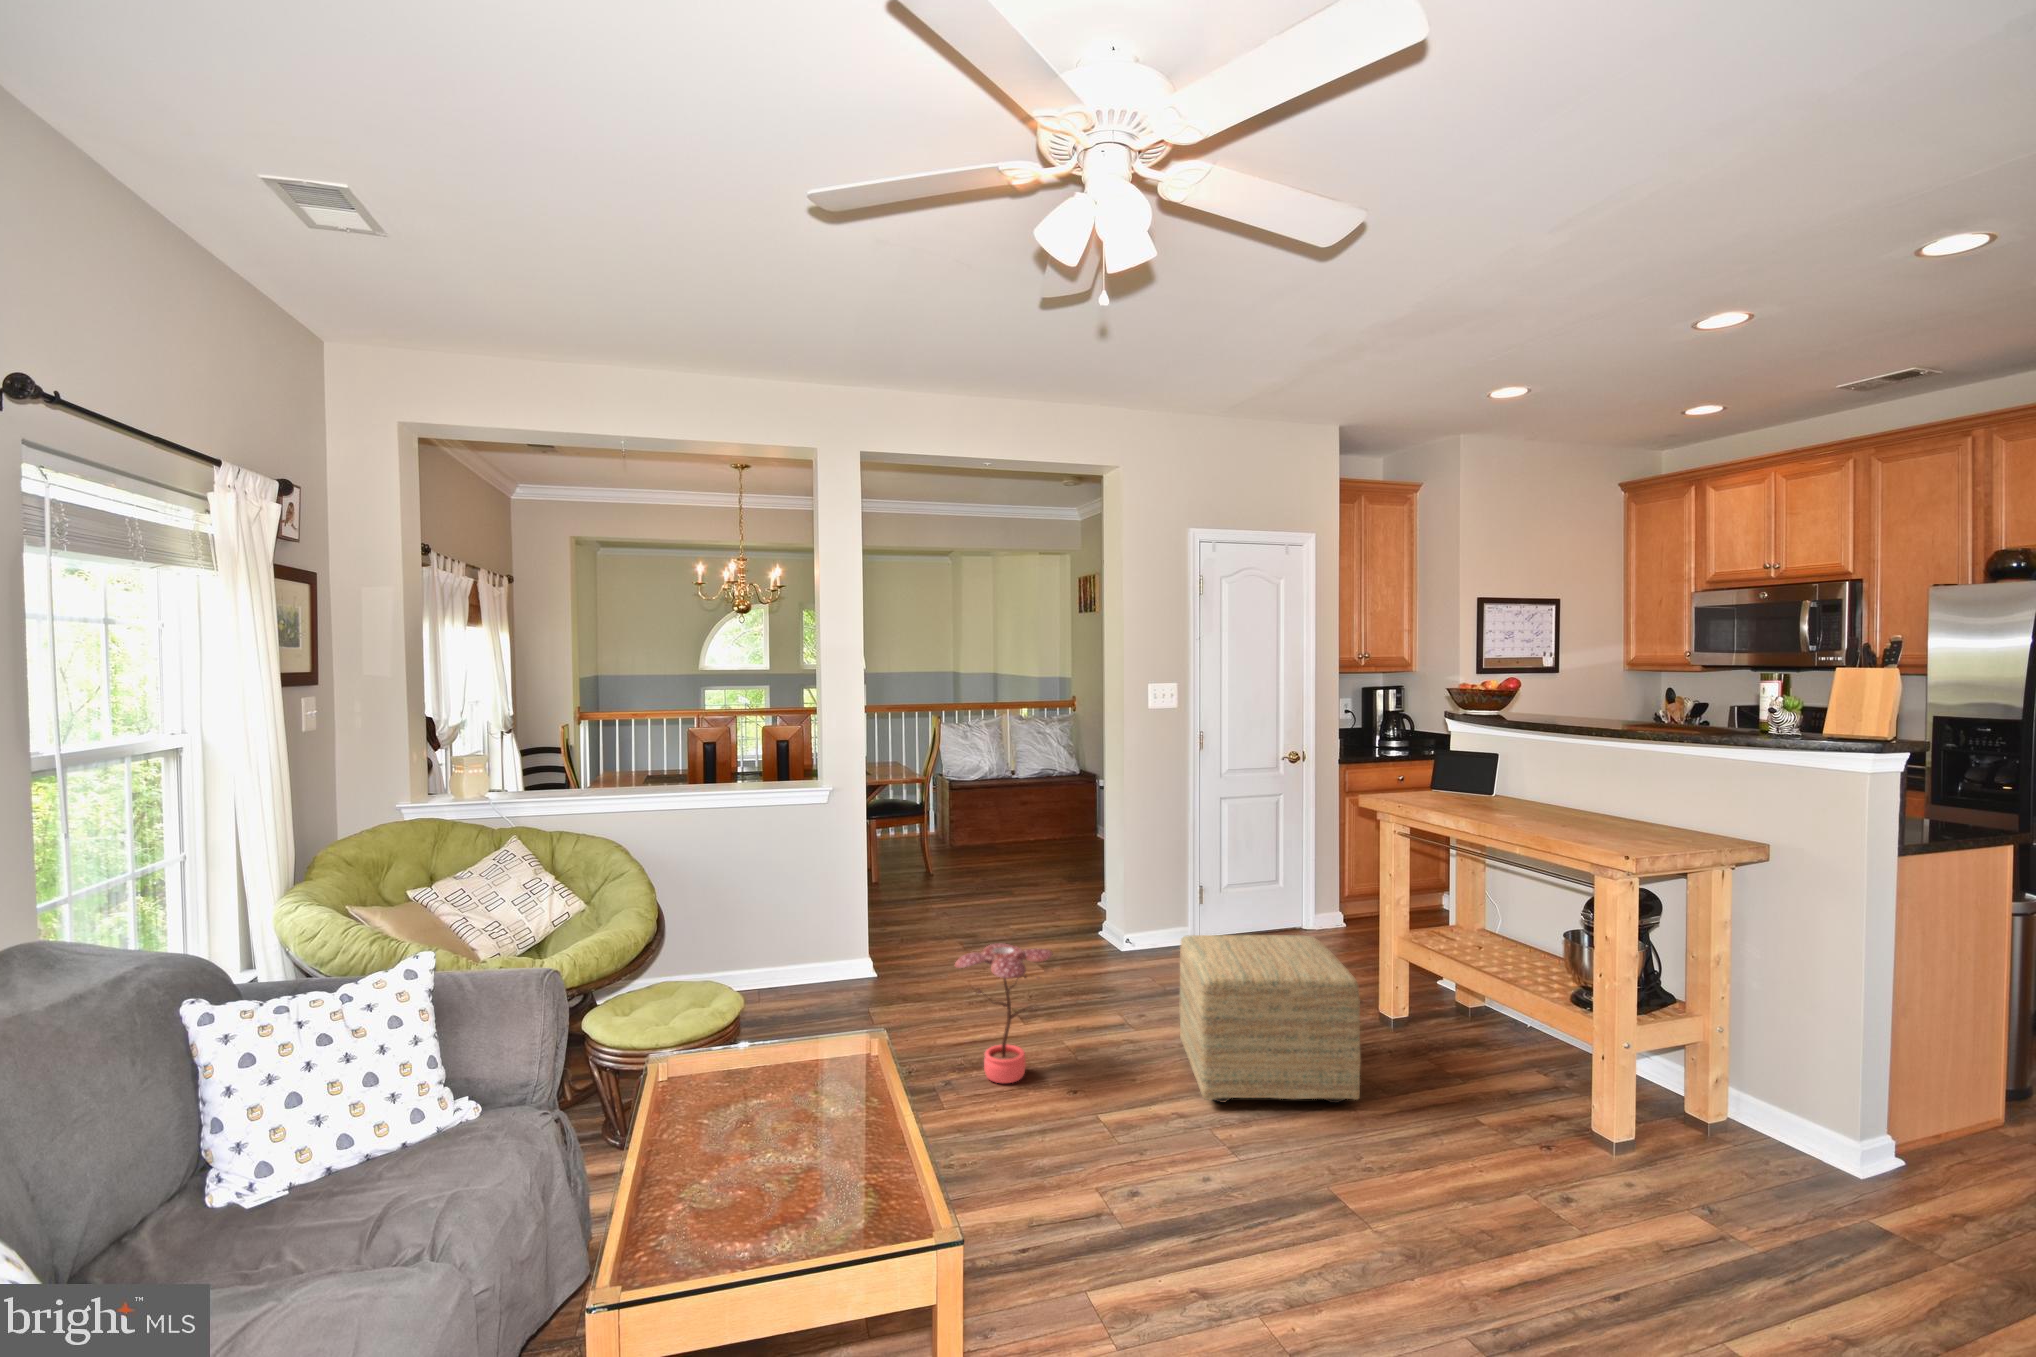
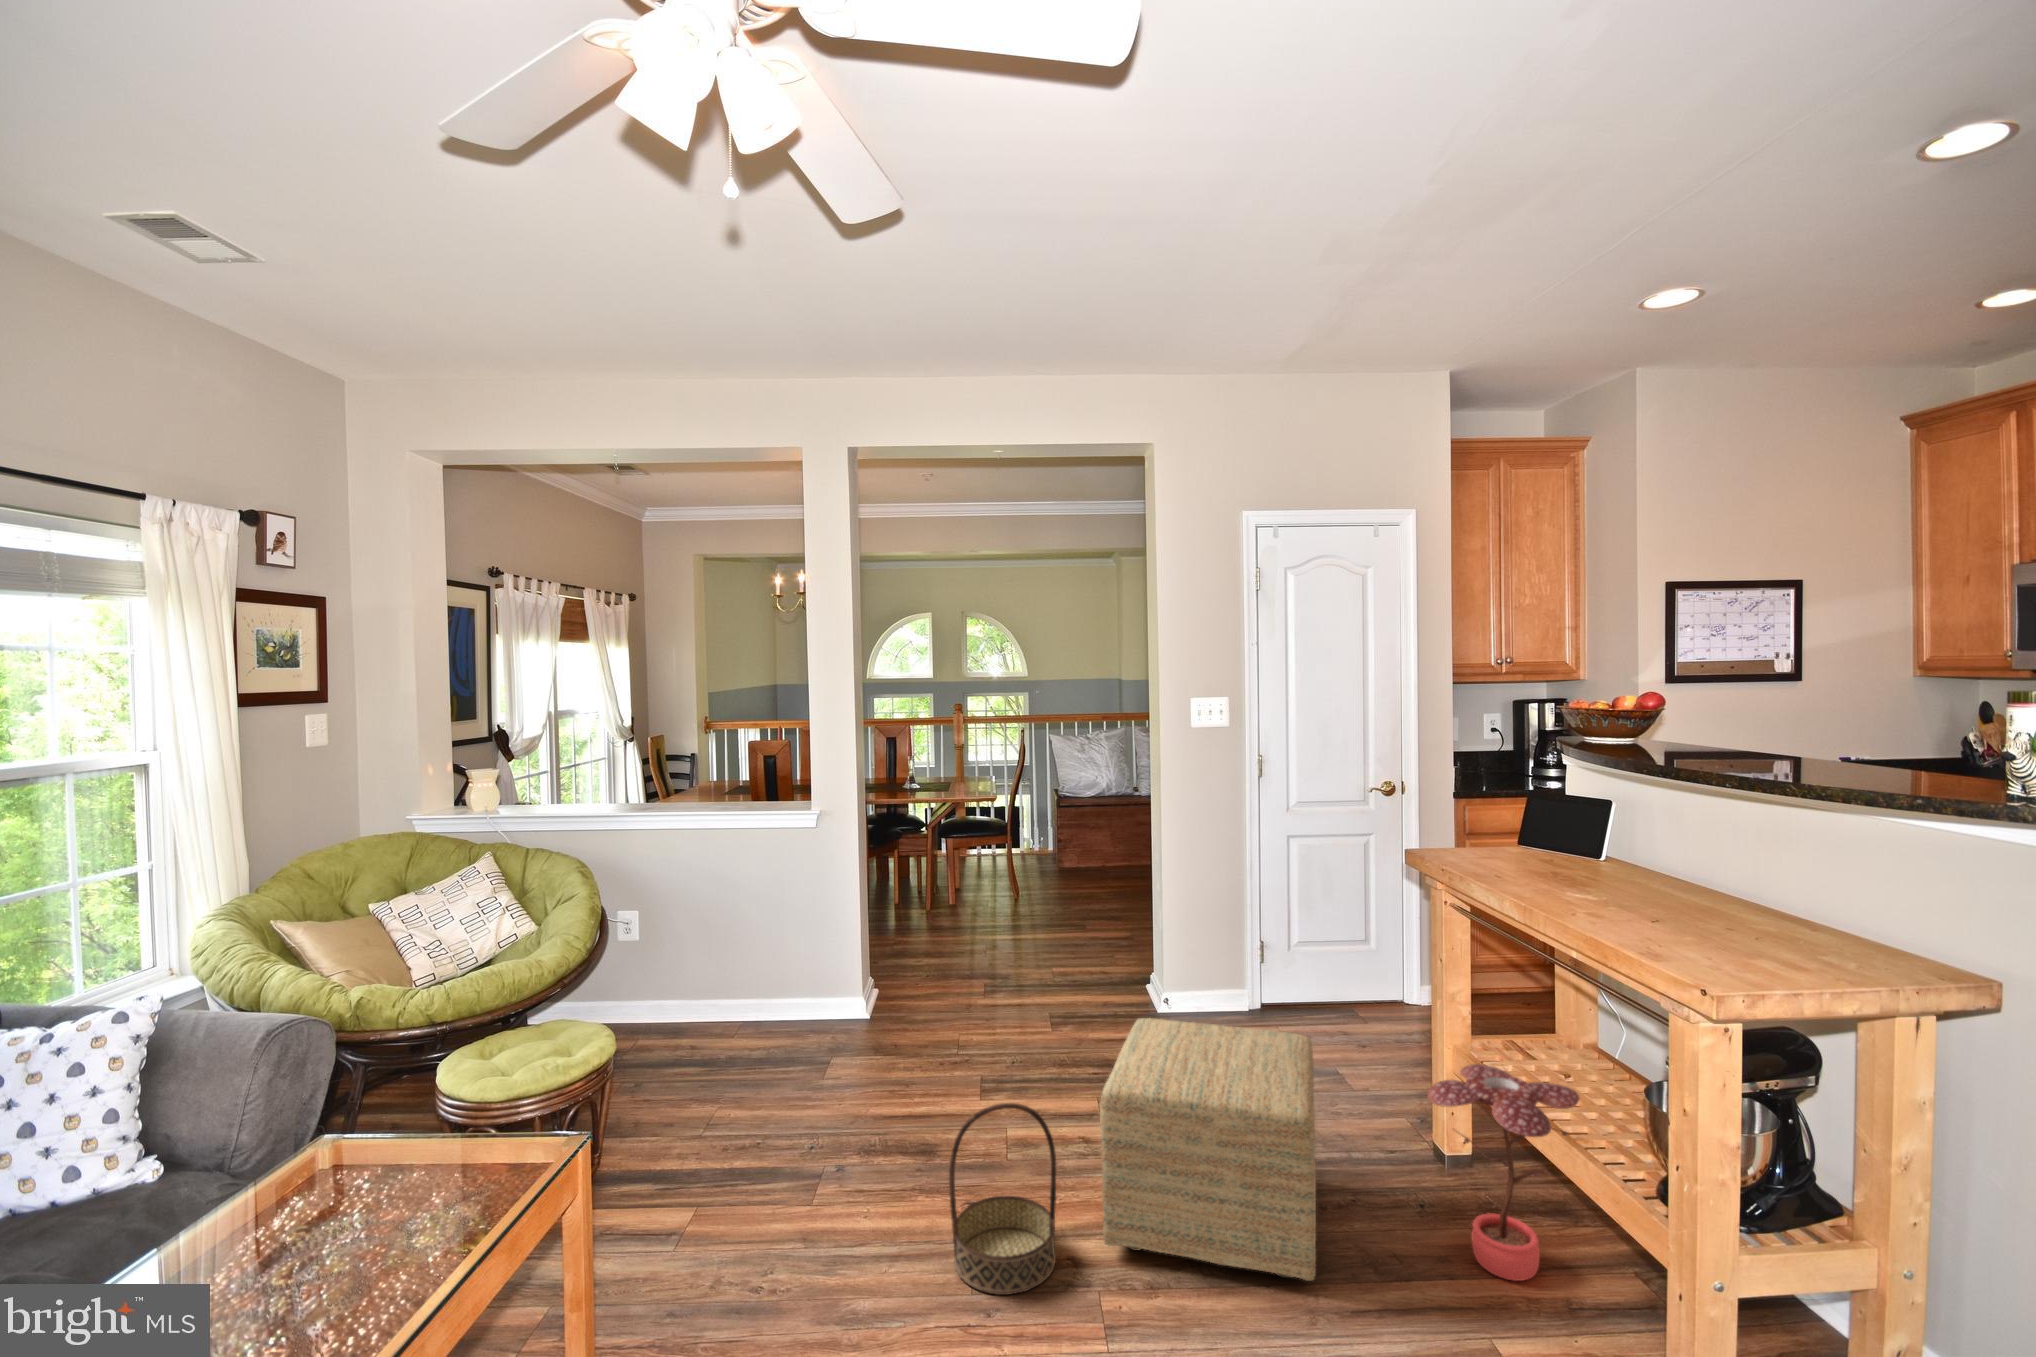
potted plant: present [955,943,1053,1083] -> present [1428,1064,1580,1281]
basket: none [1093,996,1174,1142] -> present [949,1103,1056,1295]

